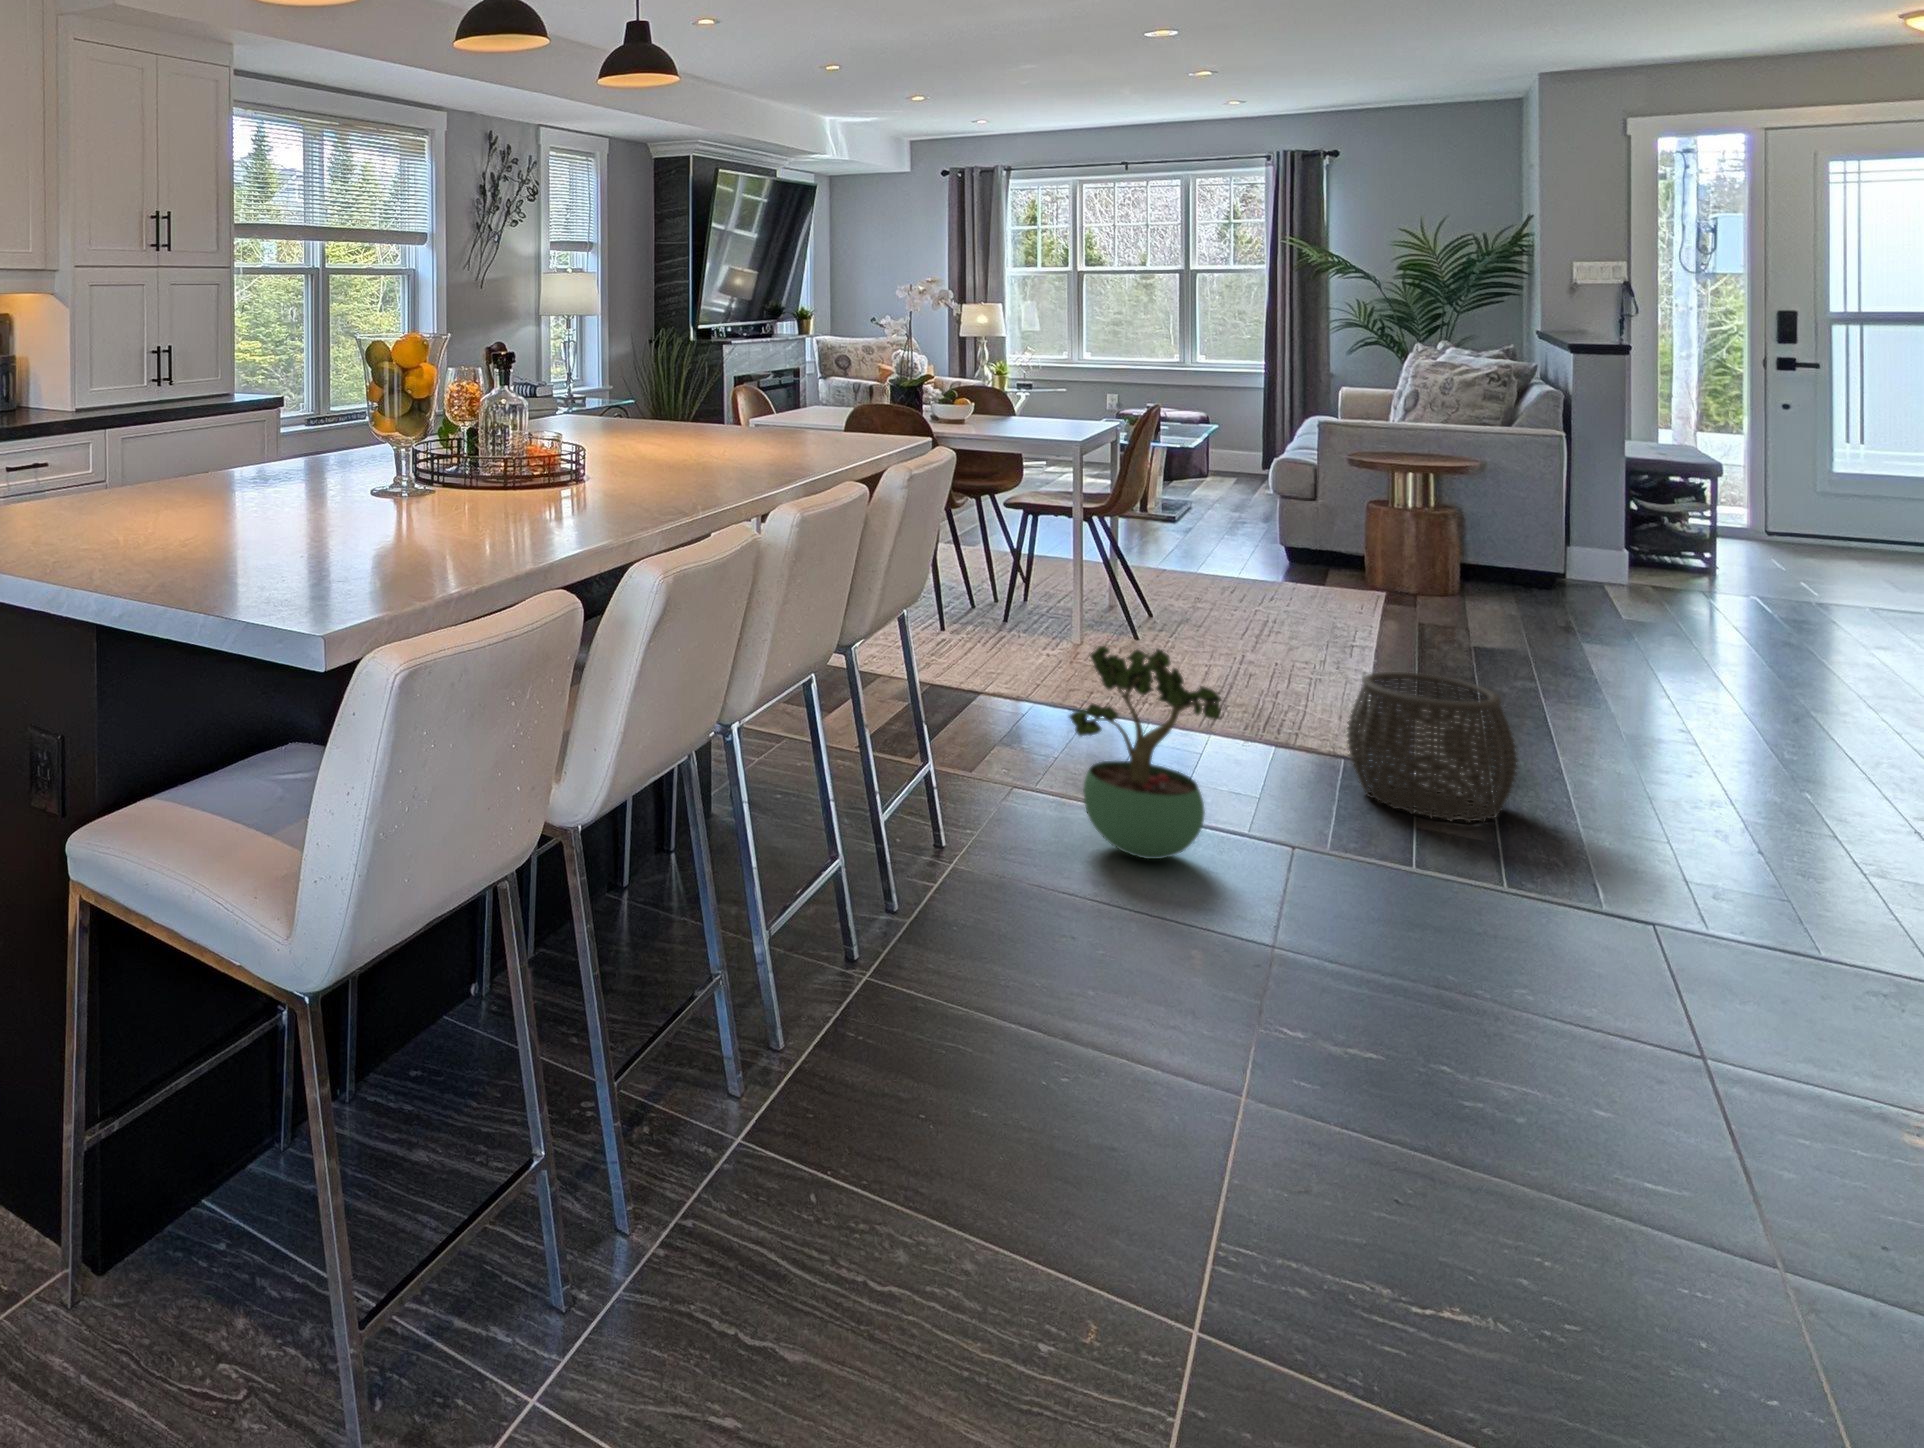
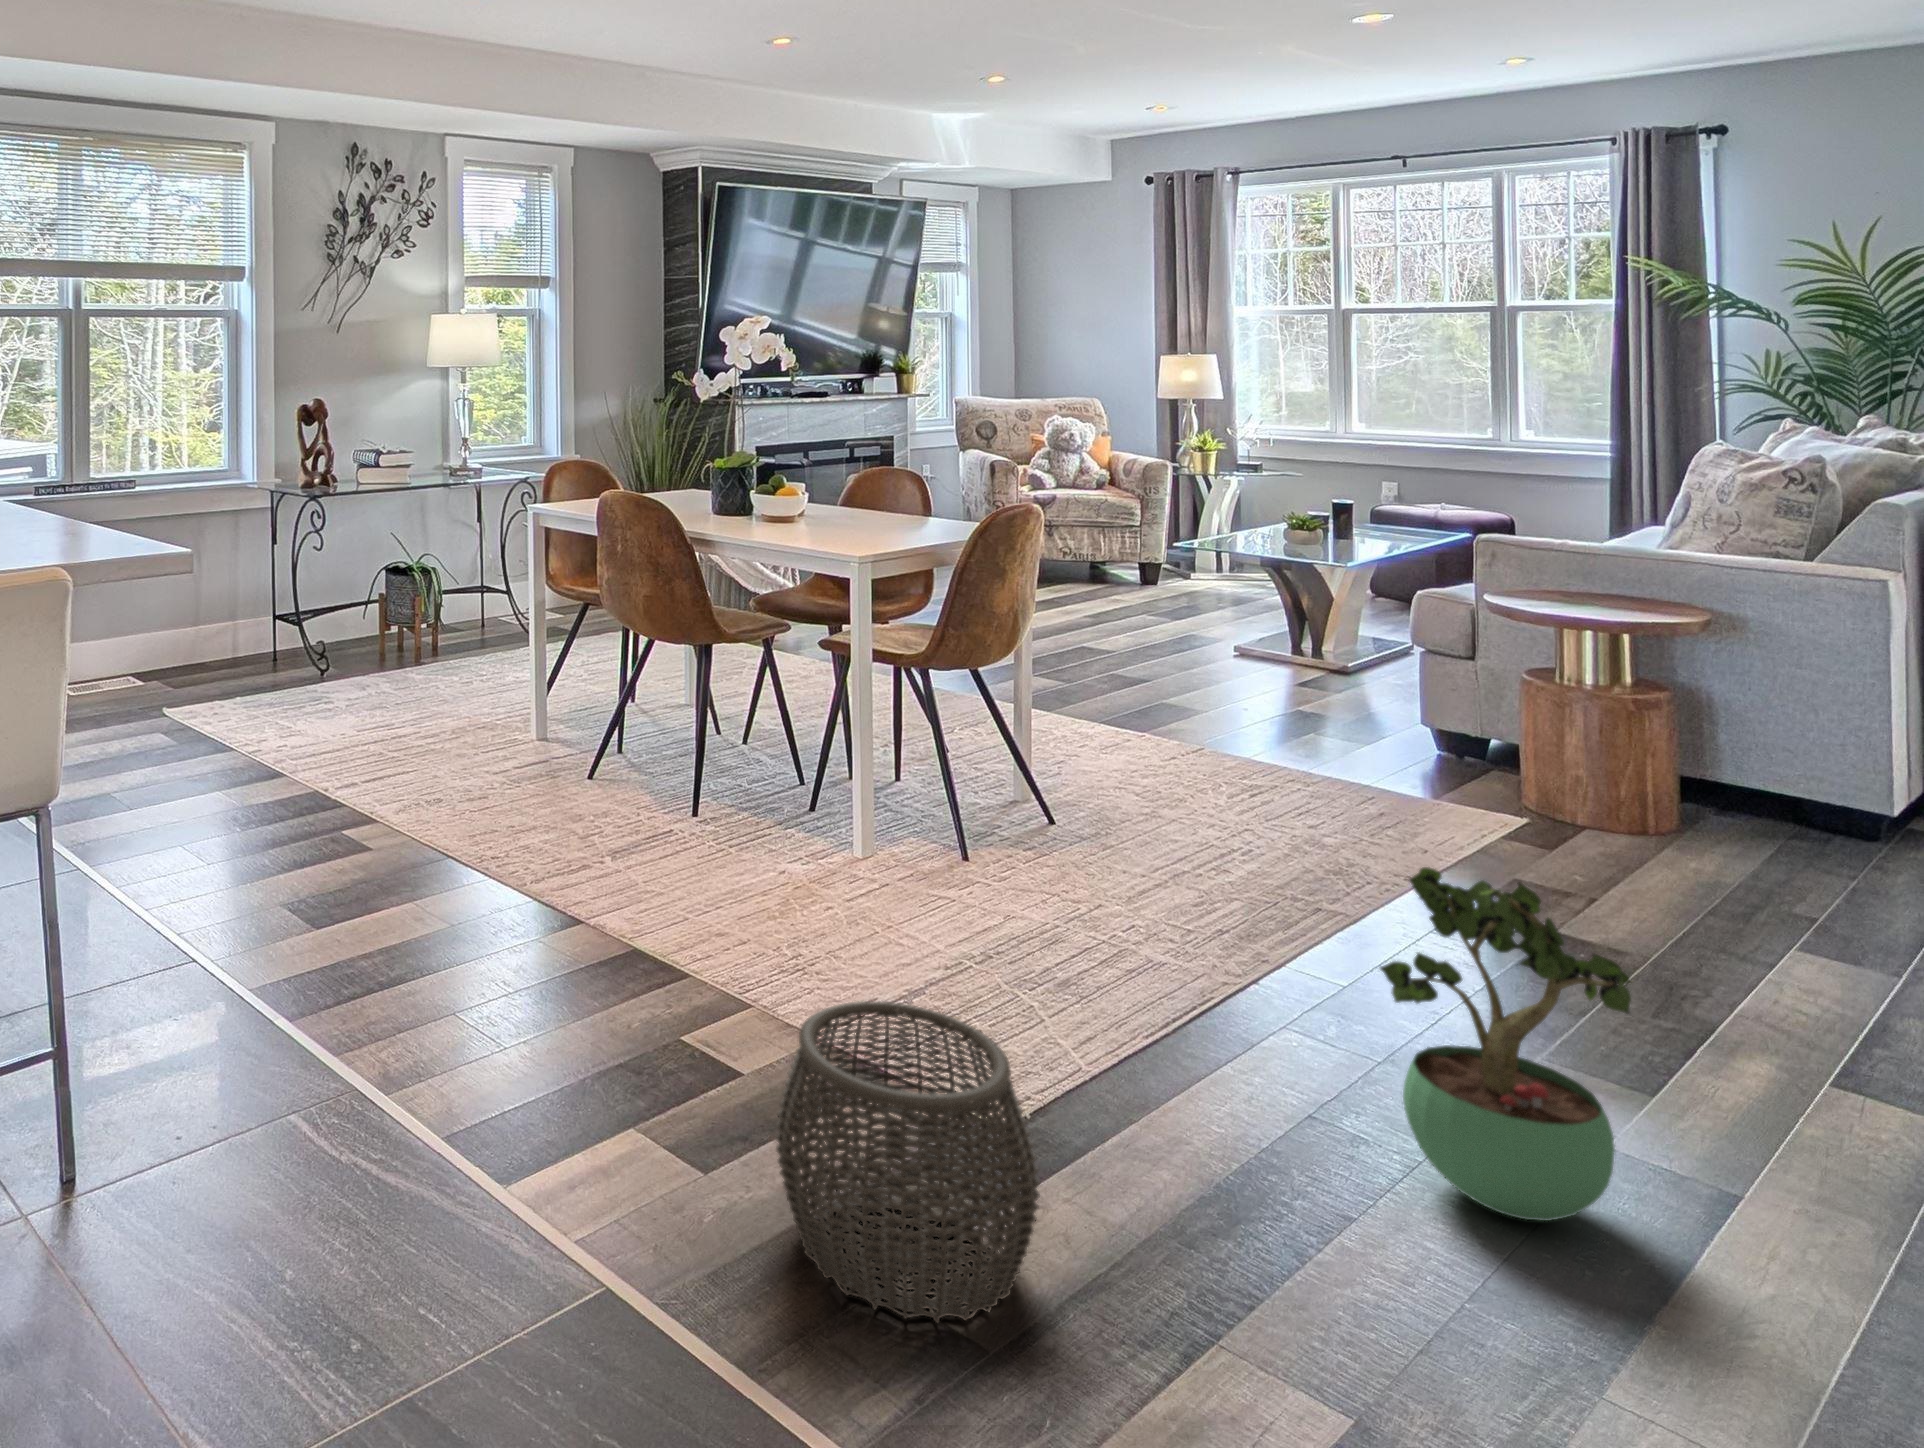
potted plant: present [1069,646,1221,859] -> present [1380,867,1631,1221]

